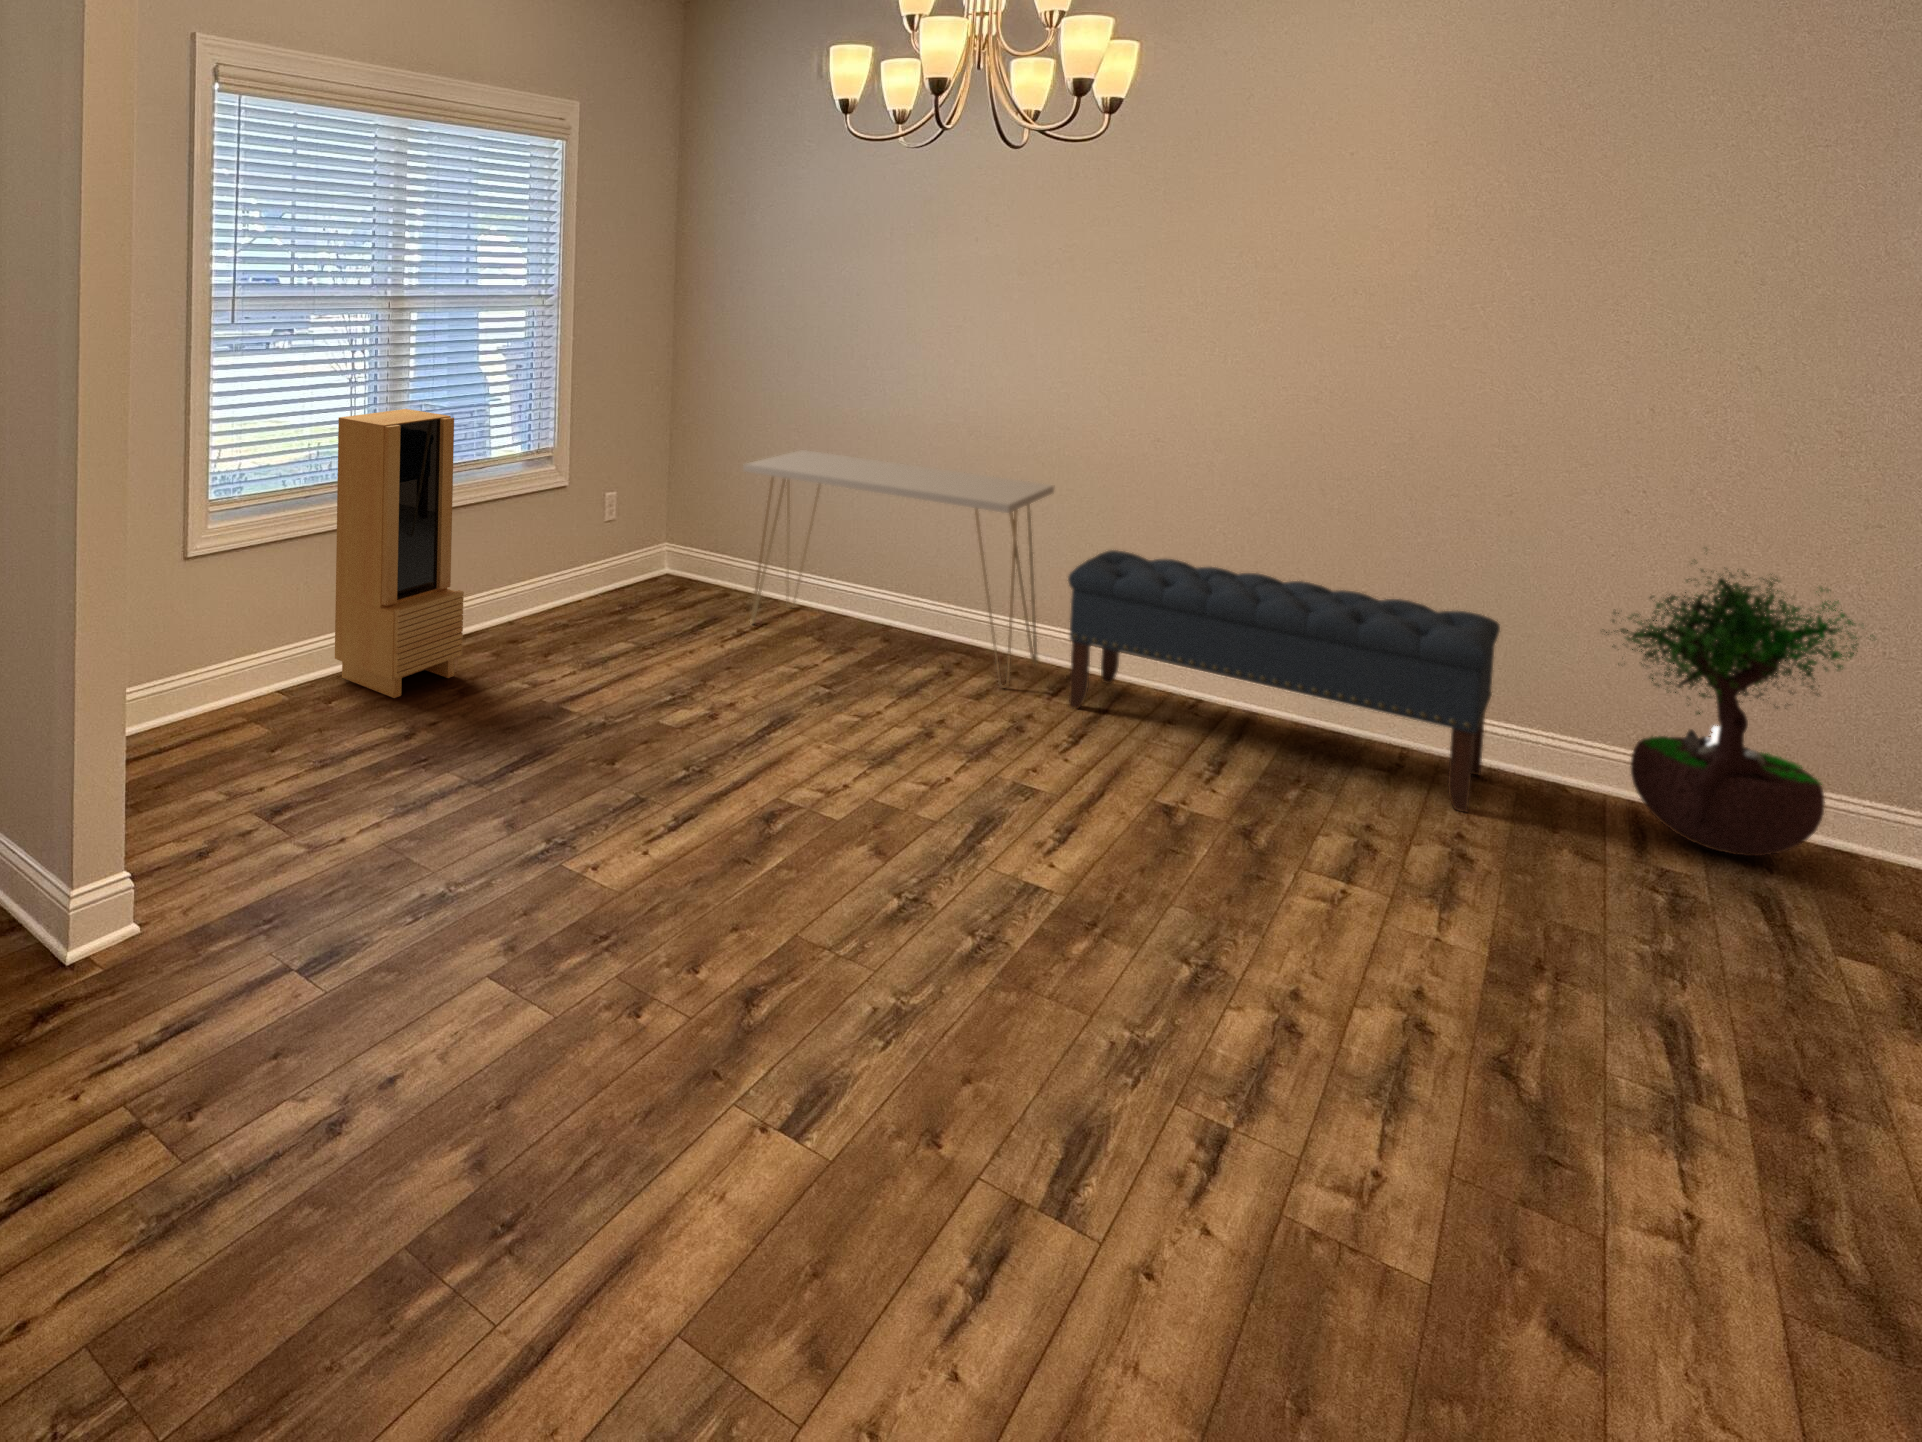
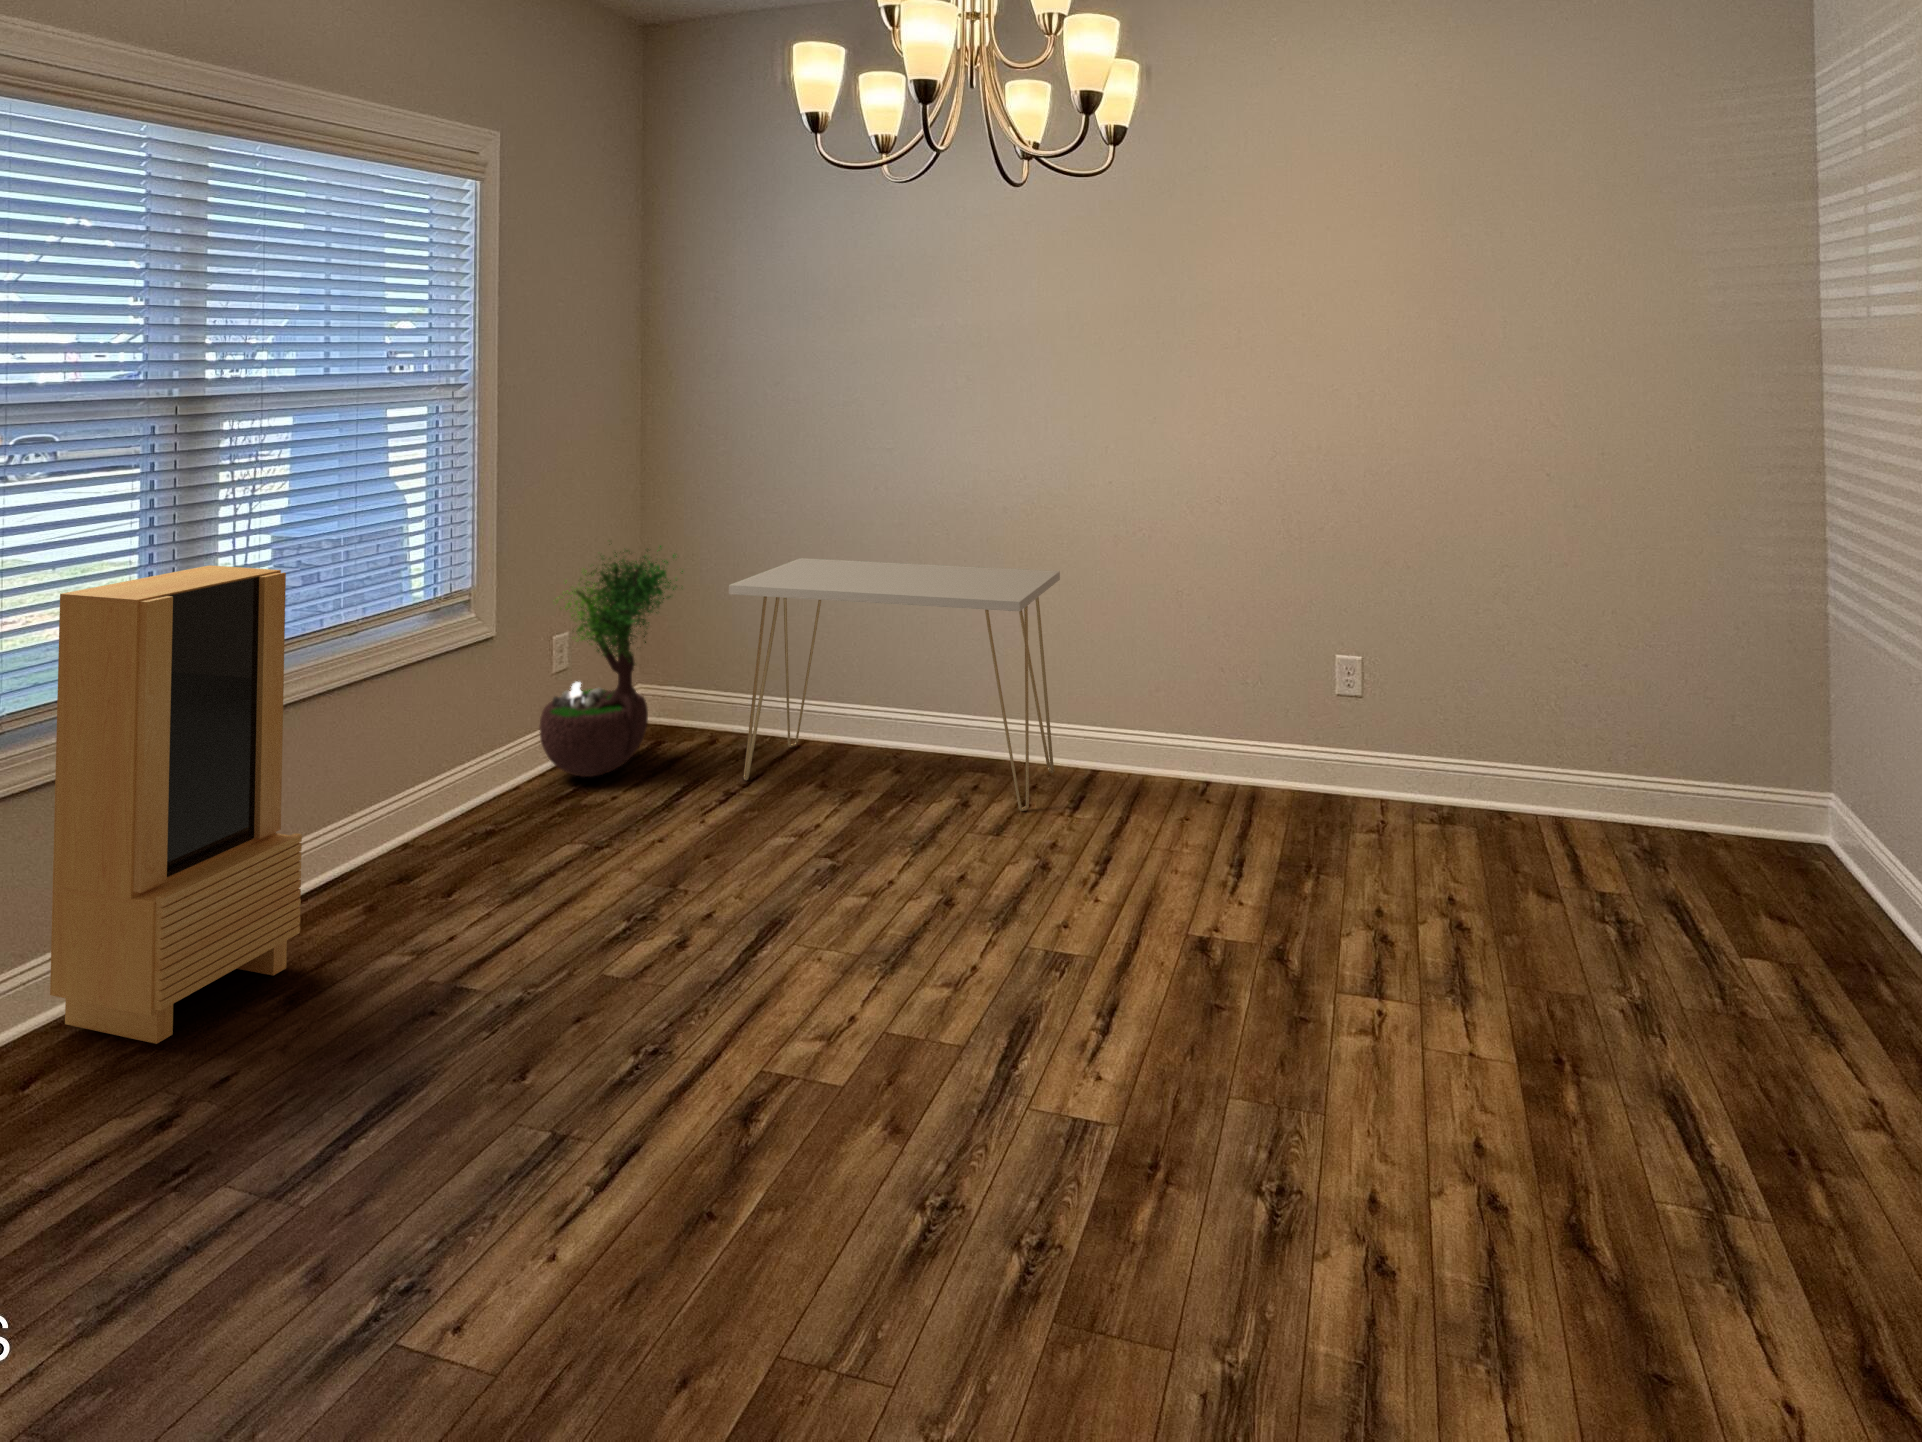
bench: present [1068,550,1500,812] -> none [1082,635,1449,866]
potted tree: present [1602,559,1871,856] -> present [539,544,683,777]

